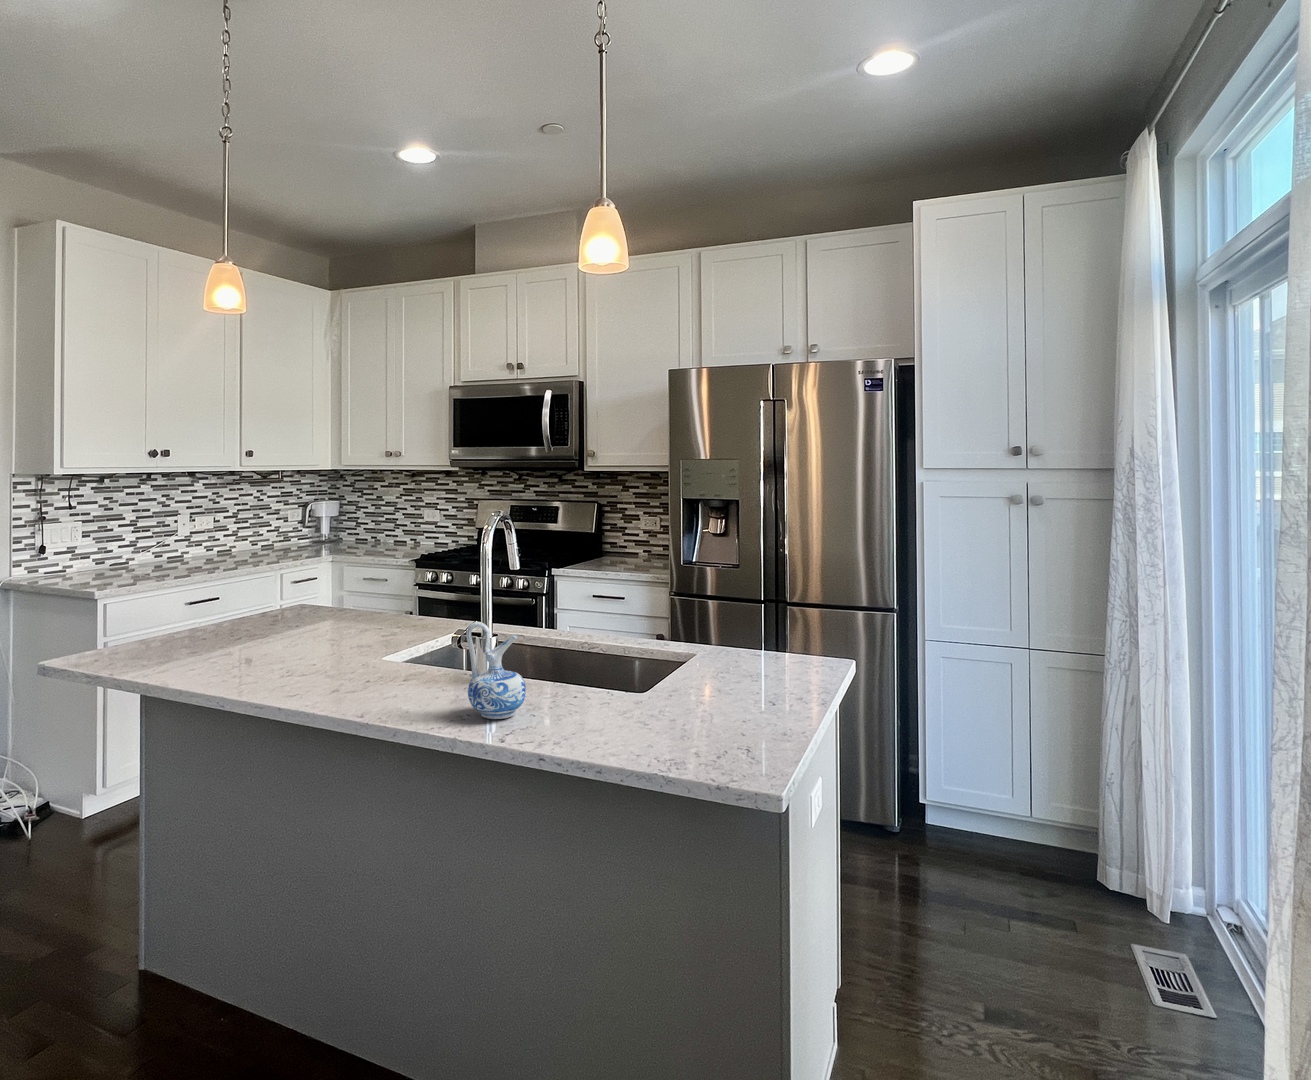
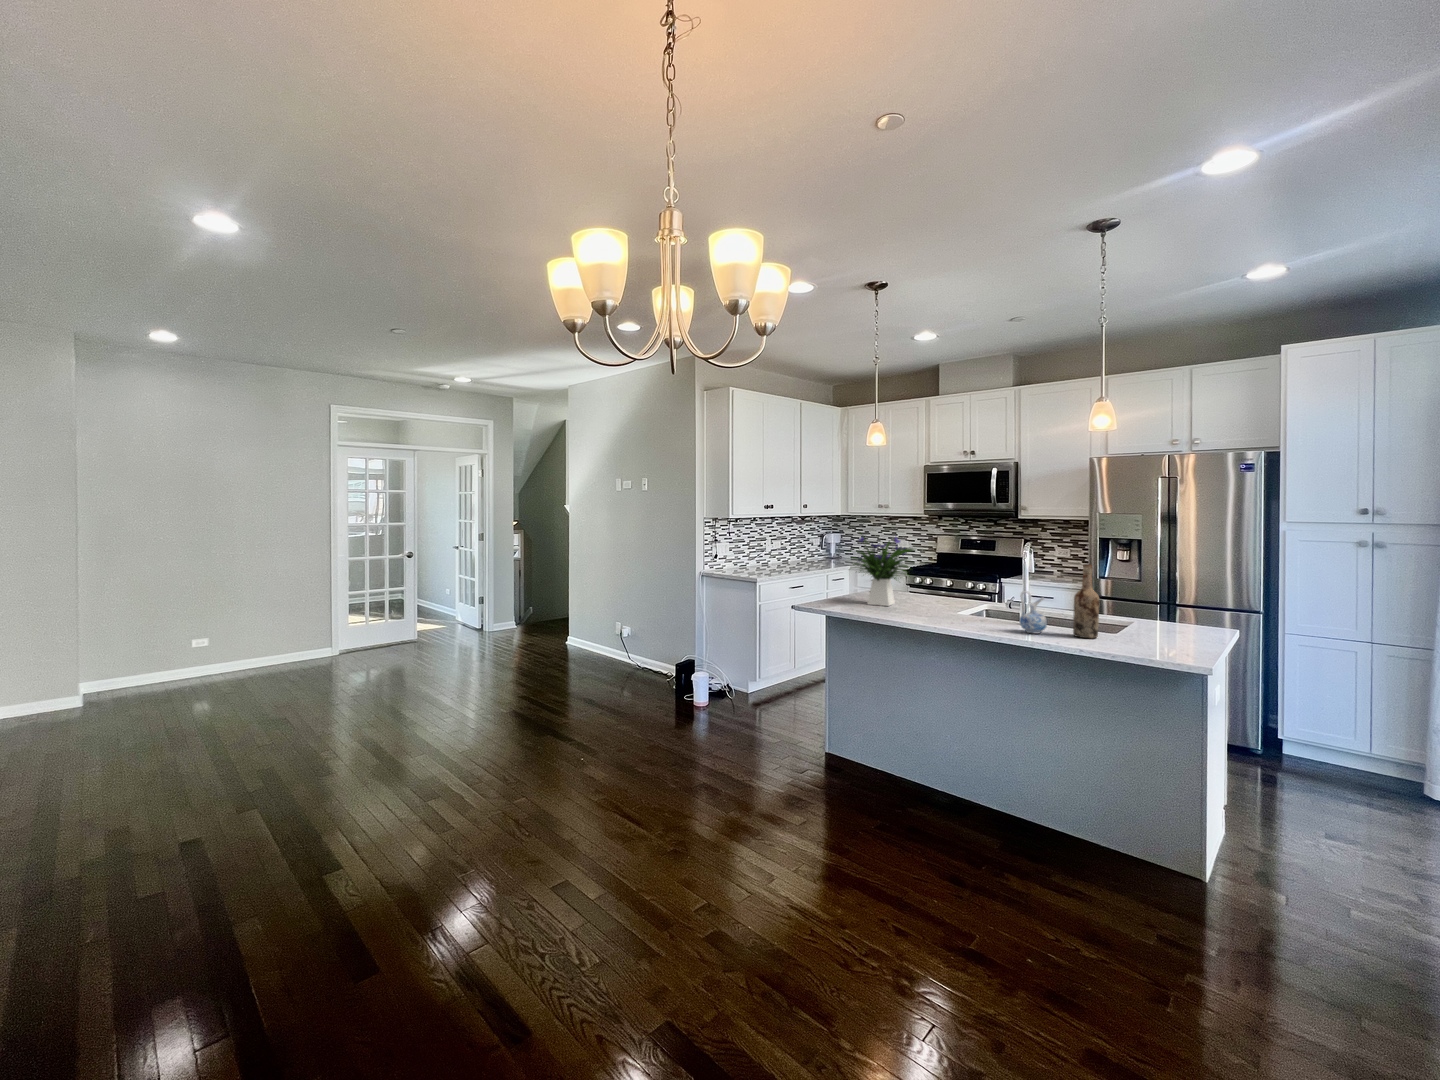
flower arrangement: none [143,492,323,654] -> present [853,535,915,606]
wine bottle: none [577,556,627,722] -> present [1073,564,1100,638]

